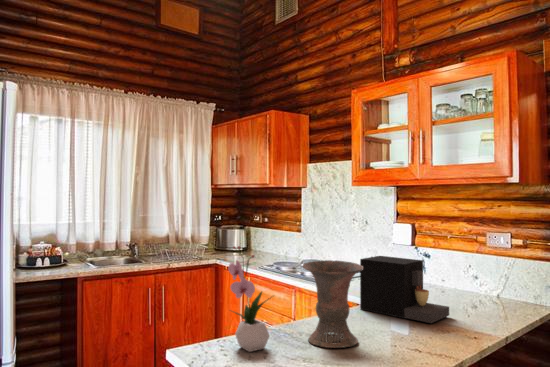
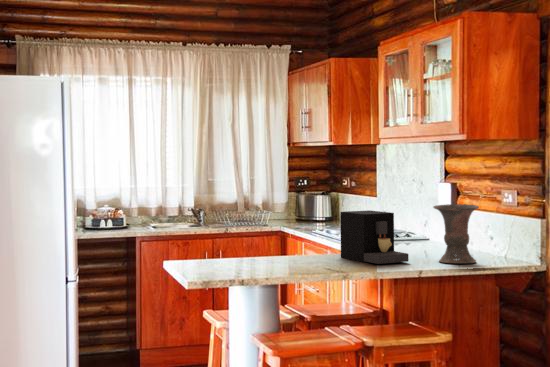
flower arrangement: present [228,246,269,352] -> none [193,193,225,268]
vase: present [303,260,363,348] -> present [434,204,479,263]

